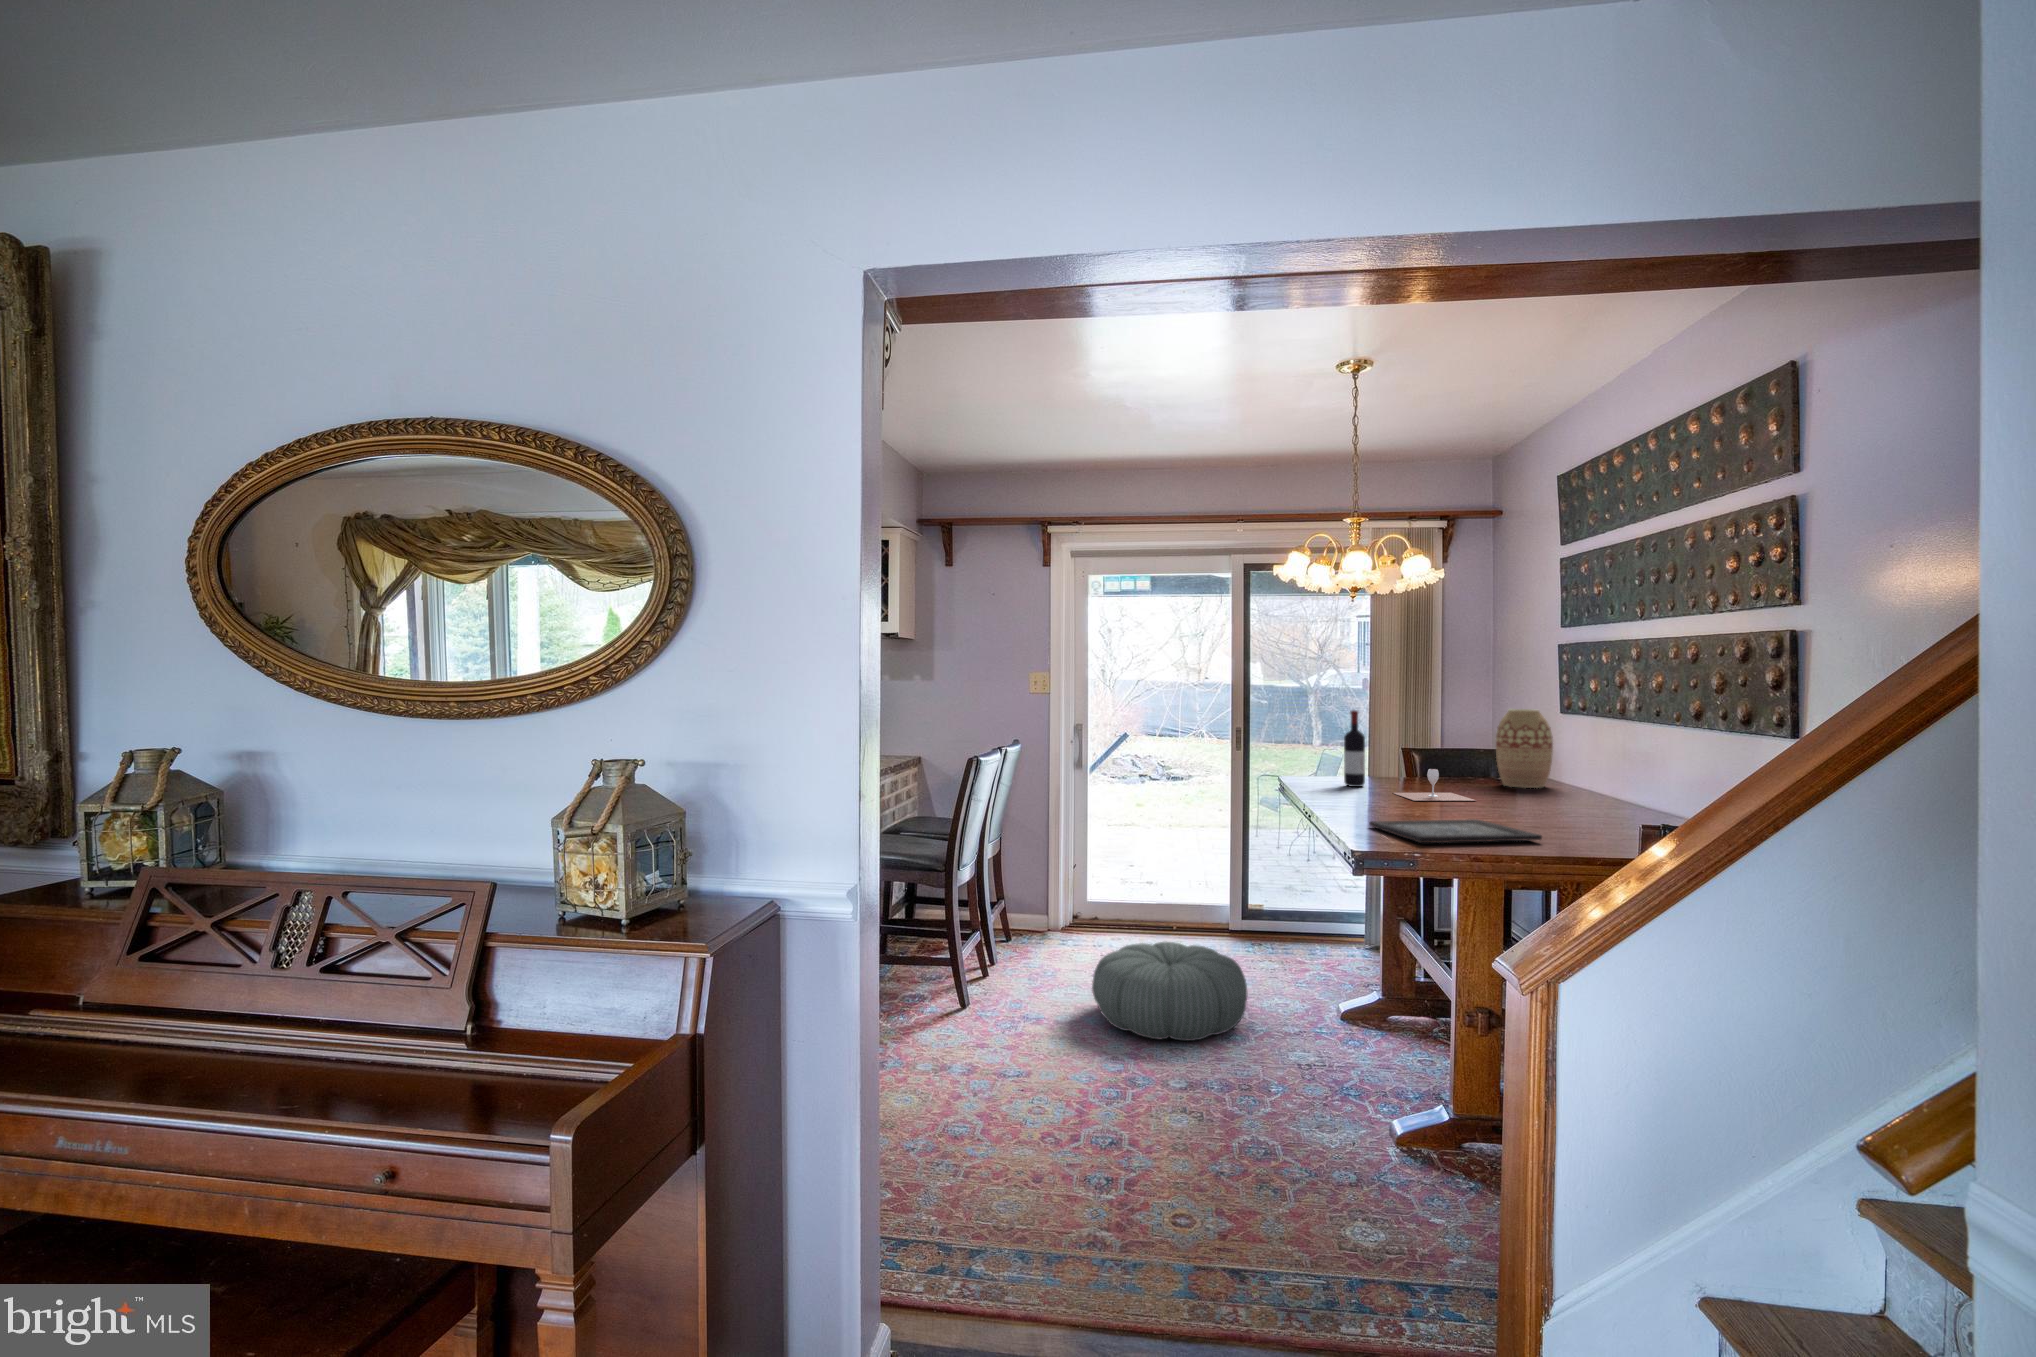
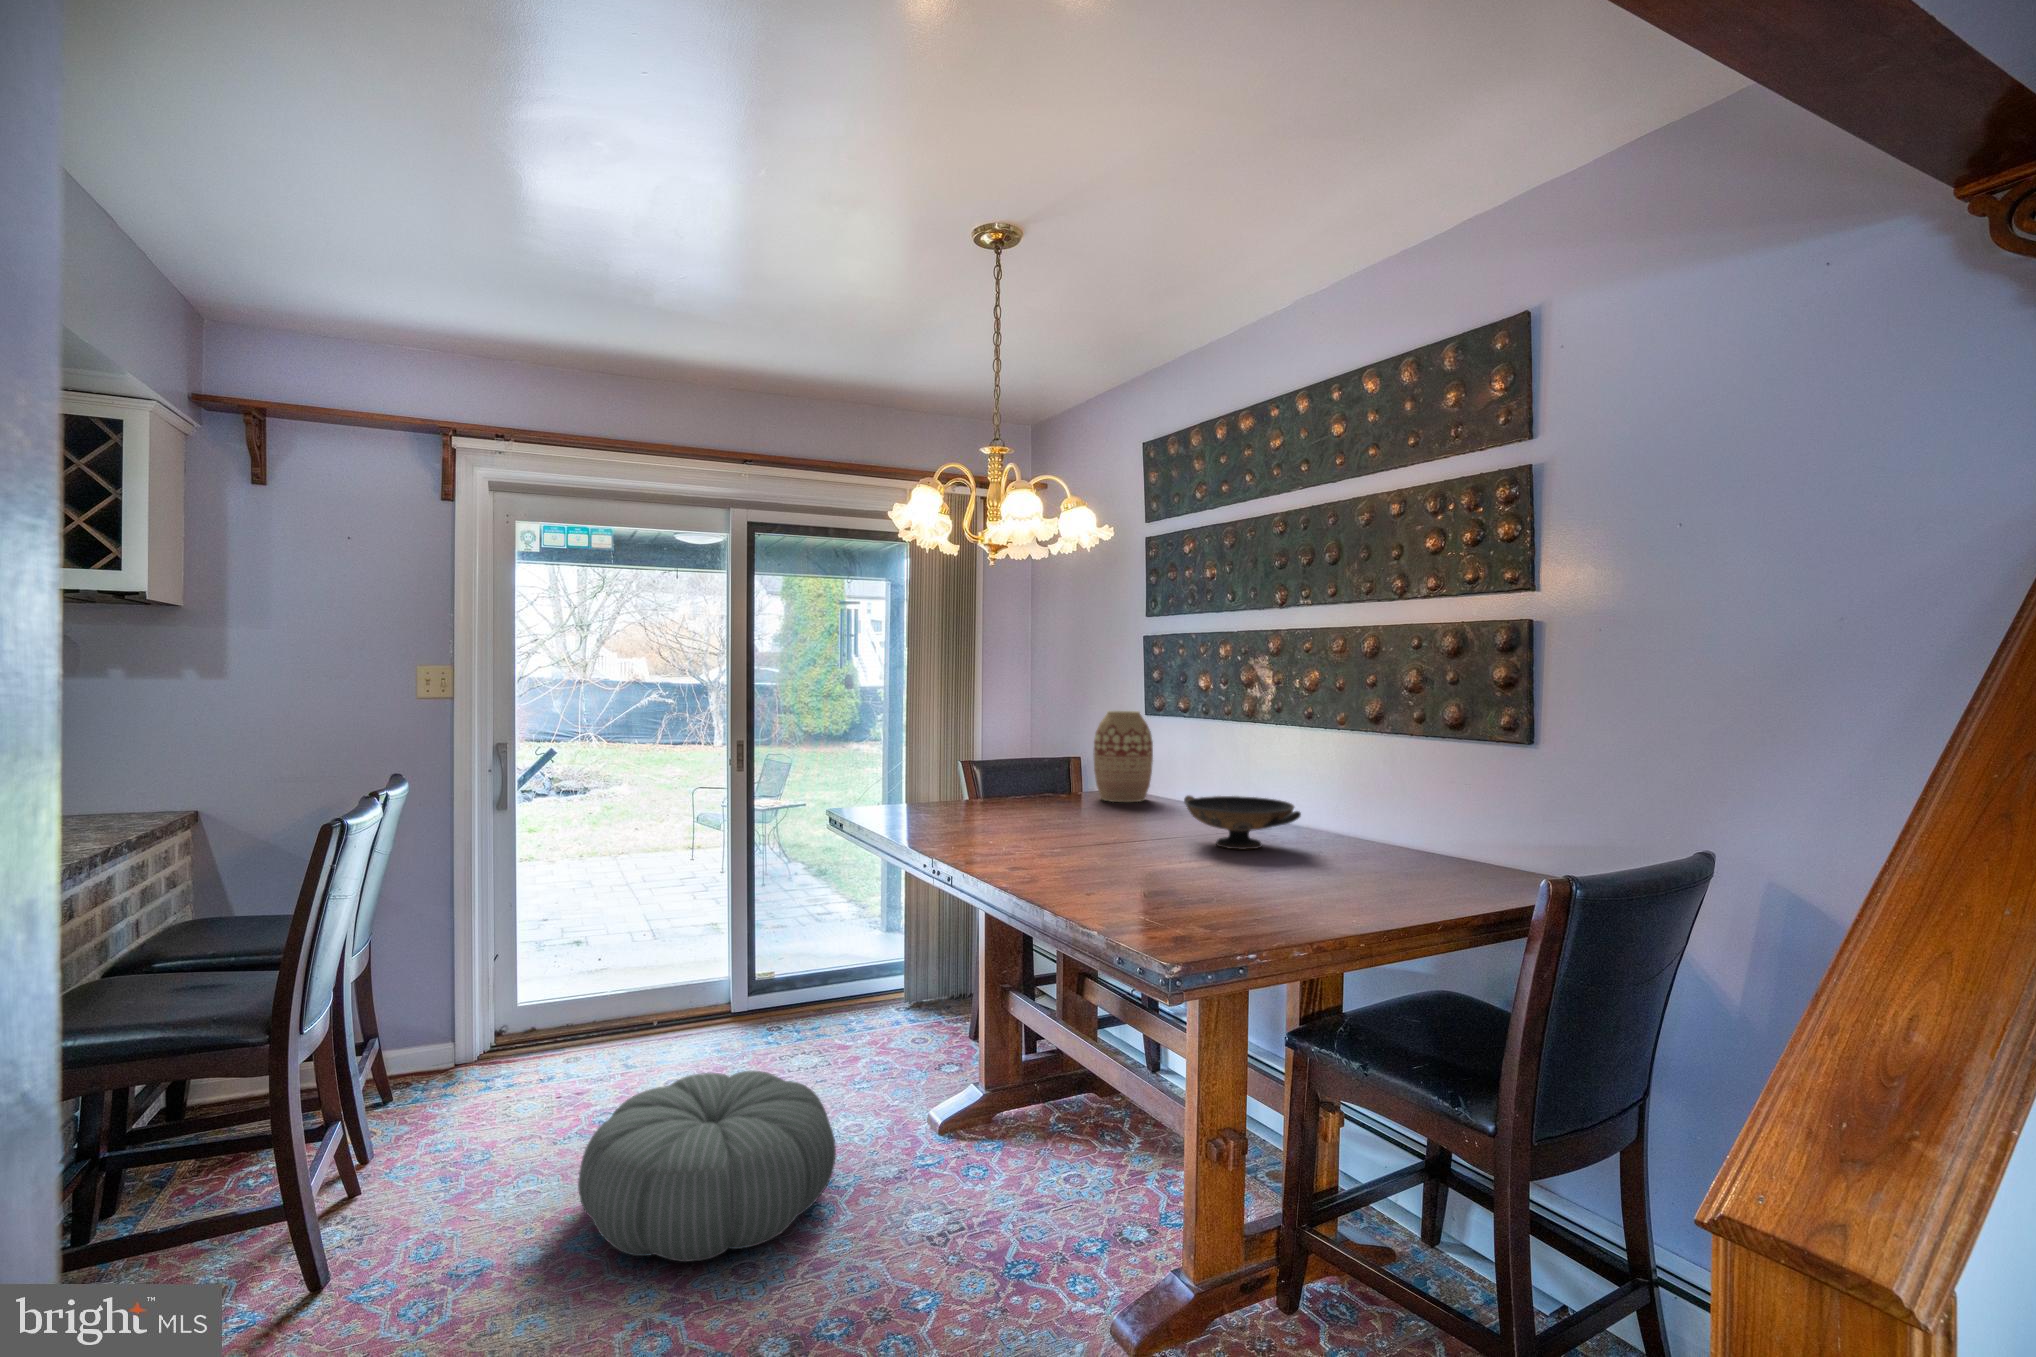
wine bottle: present [1344,710,1365,787] -> none [942,715,969,816]
wine glass: present [1394,769,1476,801] -> none [1013,789,1122,834]
decorative bowl: none [1504,777,1603,820] -> present [1184,795,1301,849]
tray: present [1369,819,1542,843] -> none [1086,861,1314,917]

